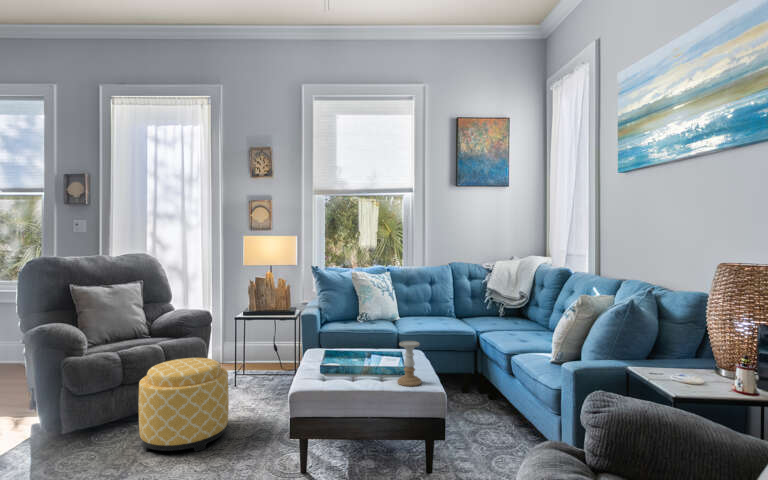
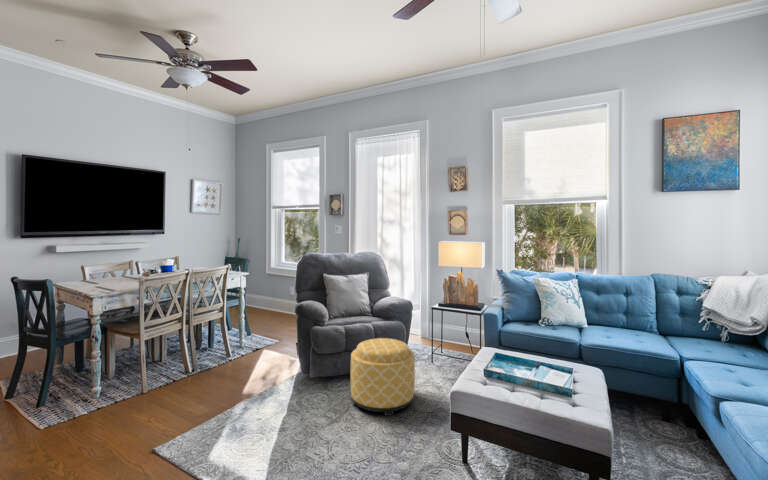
candle holder: present [397,341,422,386] -> none [560,362,589,414]

